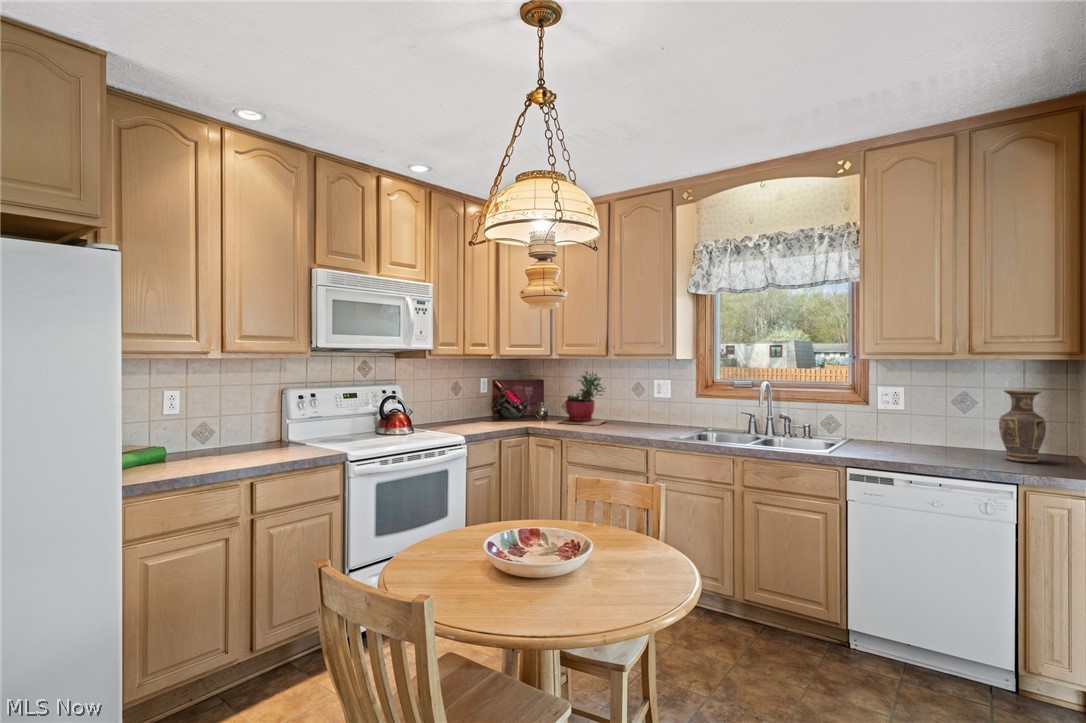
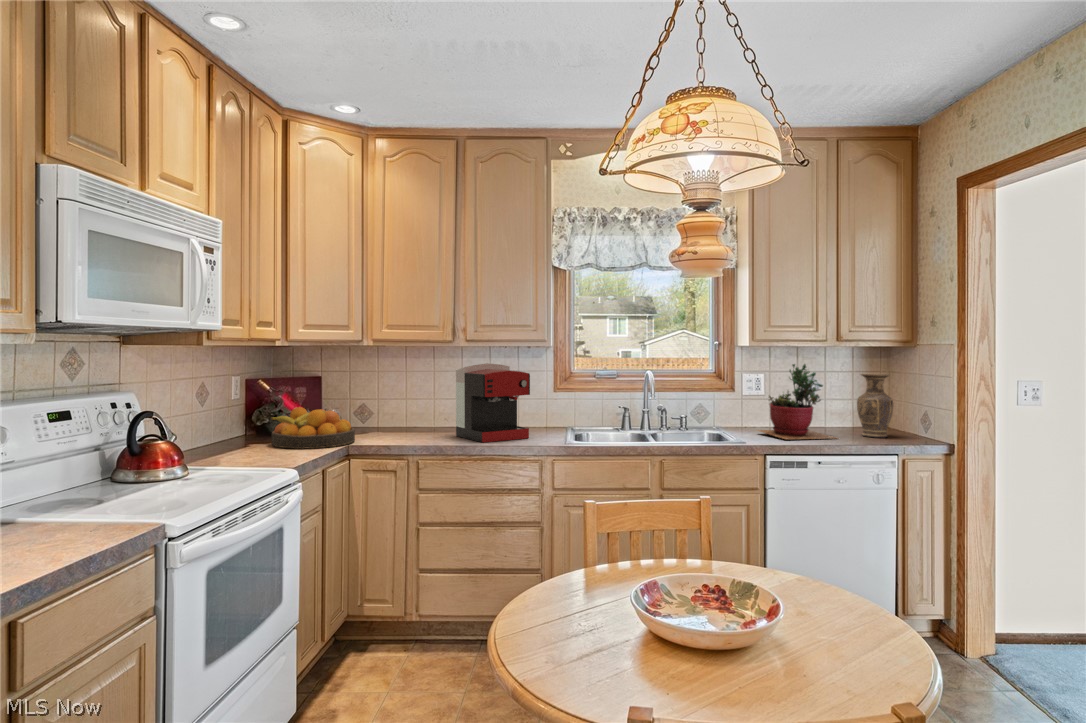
succulent plant: present [559,372,606,425] -> present [758,364,835,439]
coffee maker: none [608,373,655,432] -> present [456,363,530,443]
fruit bowl: none [485,400,538,427] -> present [271,407,355,449]

